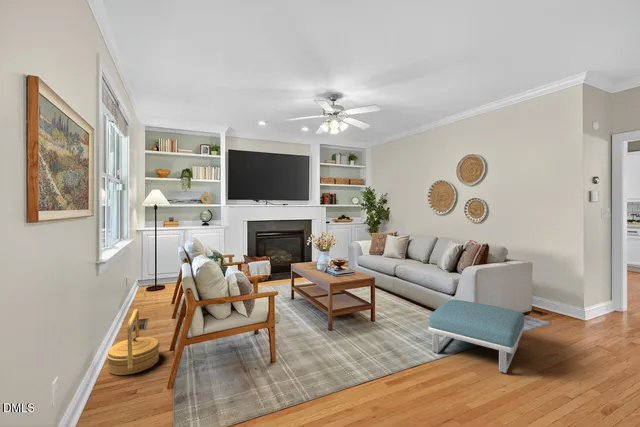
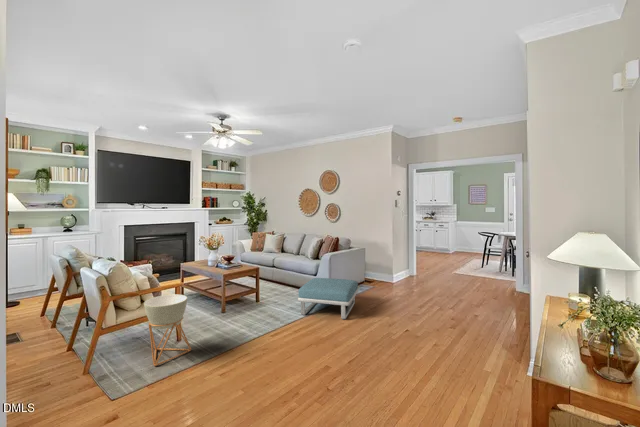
planter: none [229,305,283,397] -> present [144,294,191,366]
woven basket: present [107,309,160,375] -> none [6,315,64,375]

